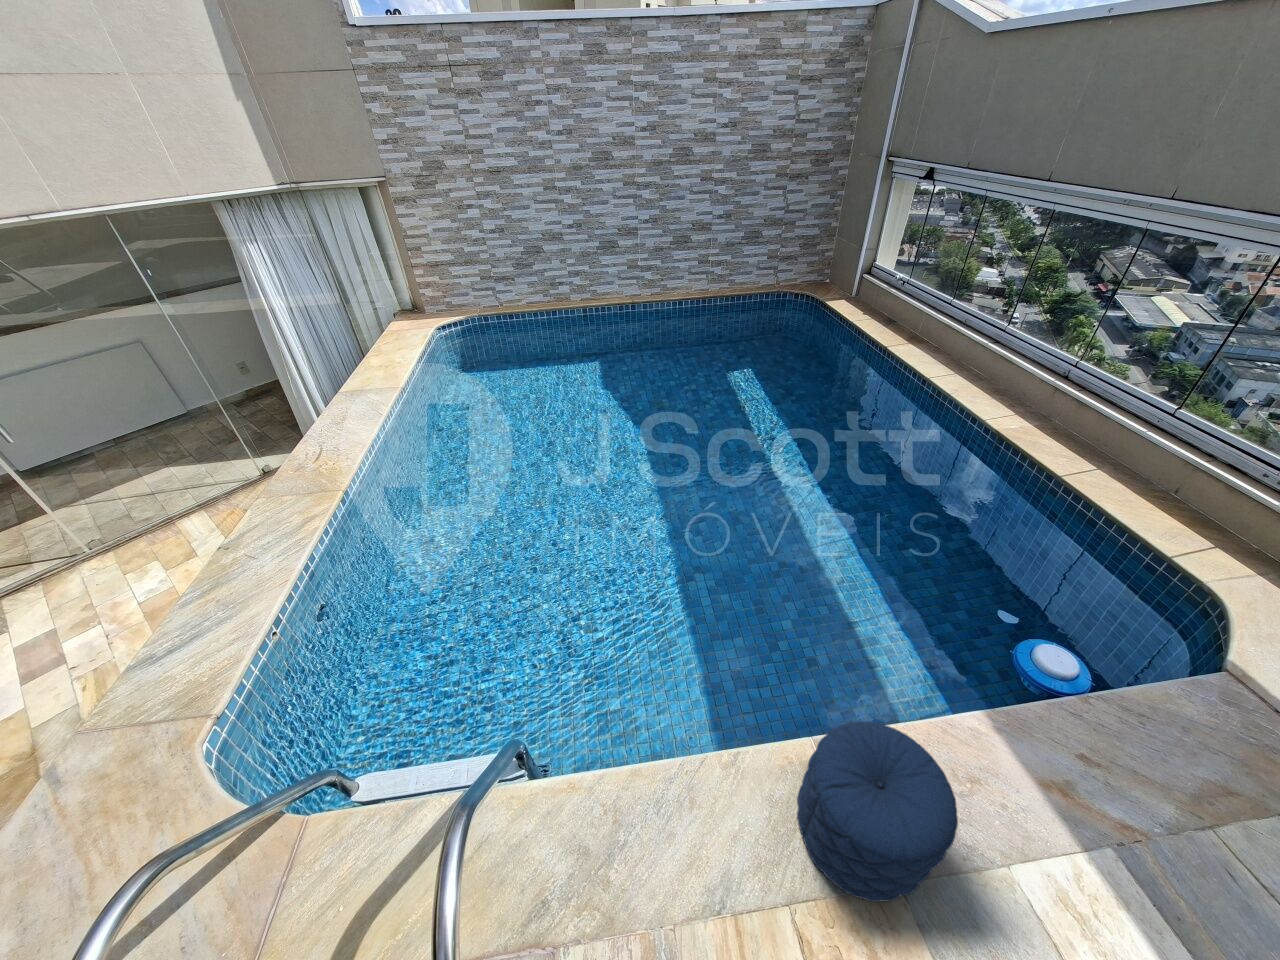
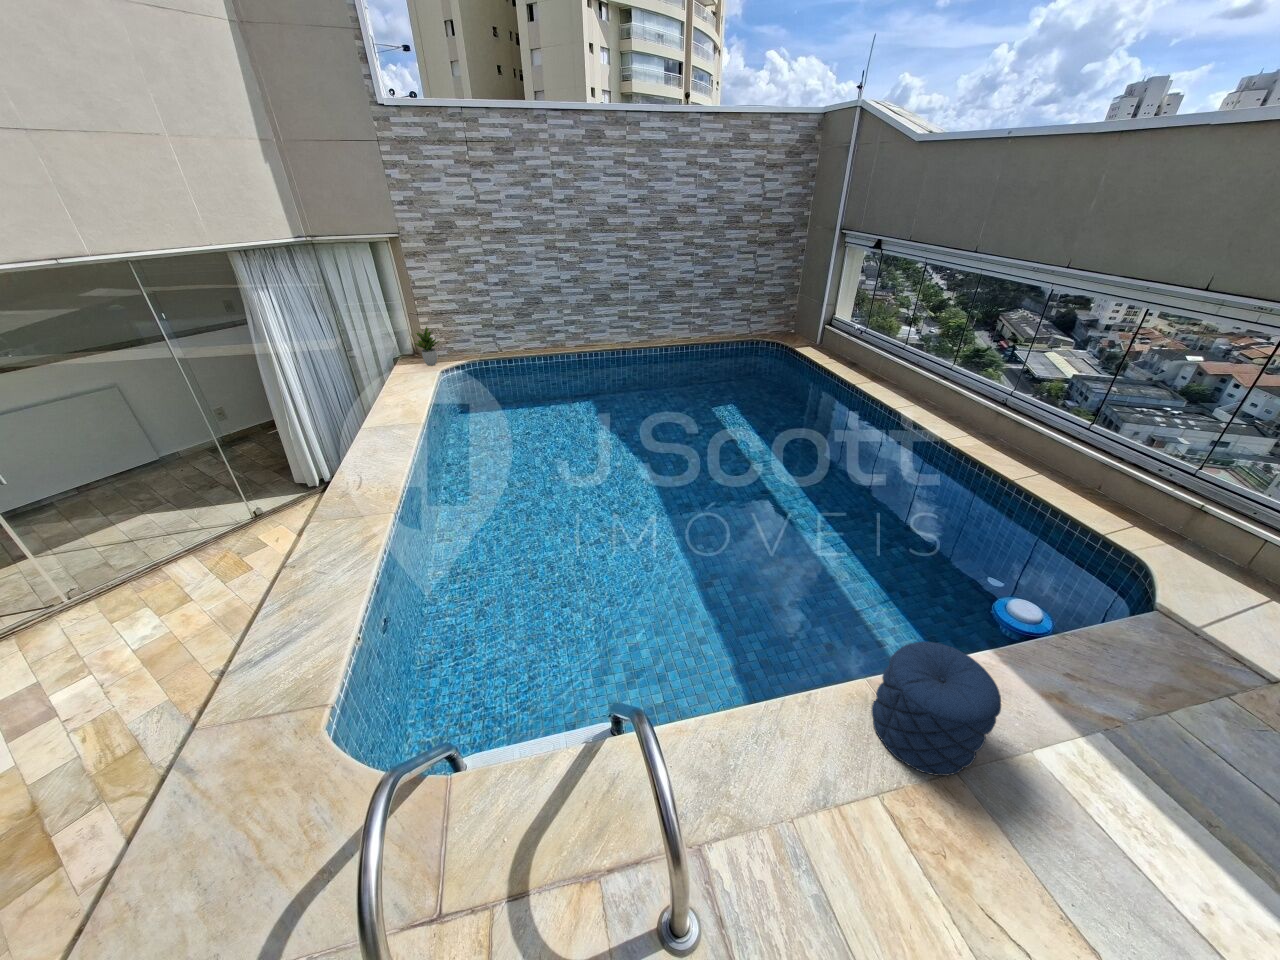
potted plant: none [409,278,437,322] -> present [414,326,439,366]

